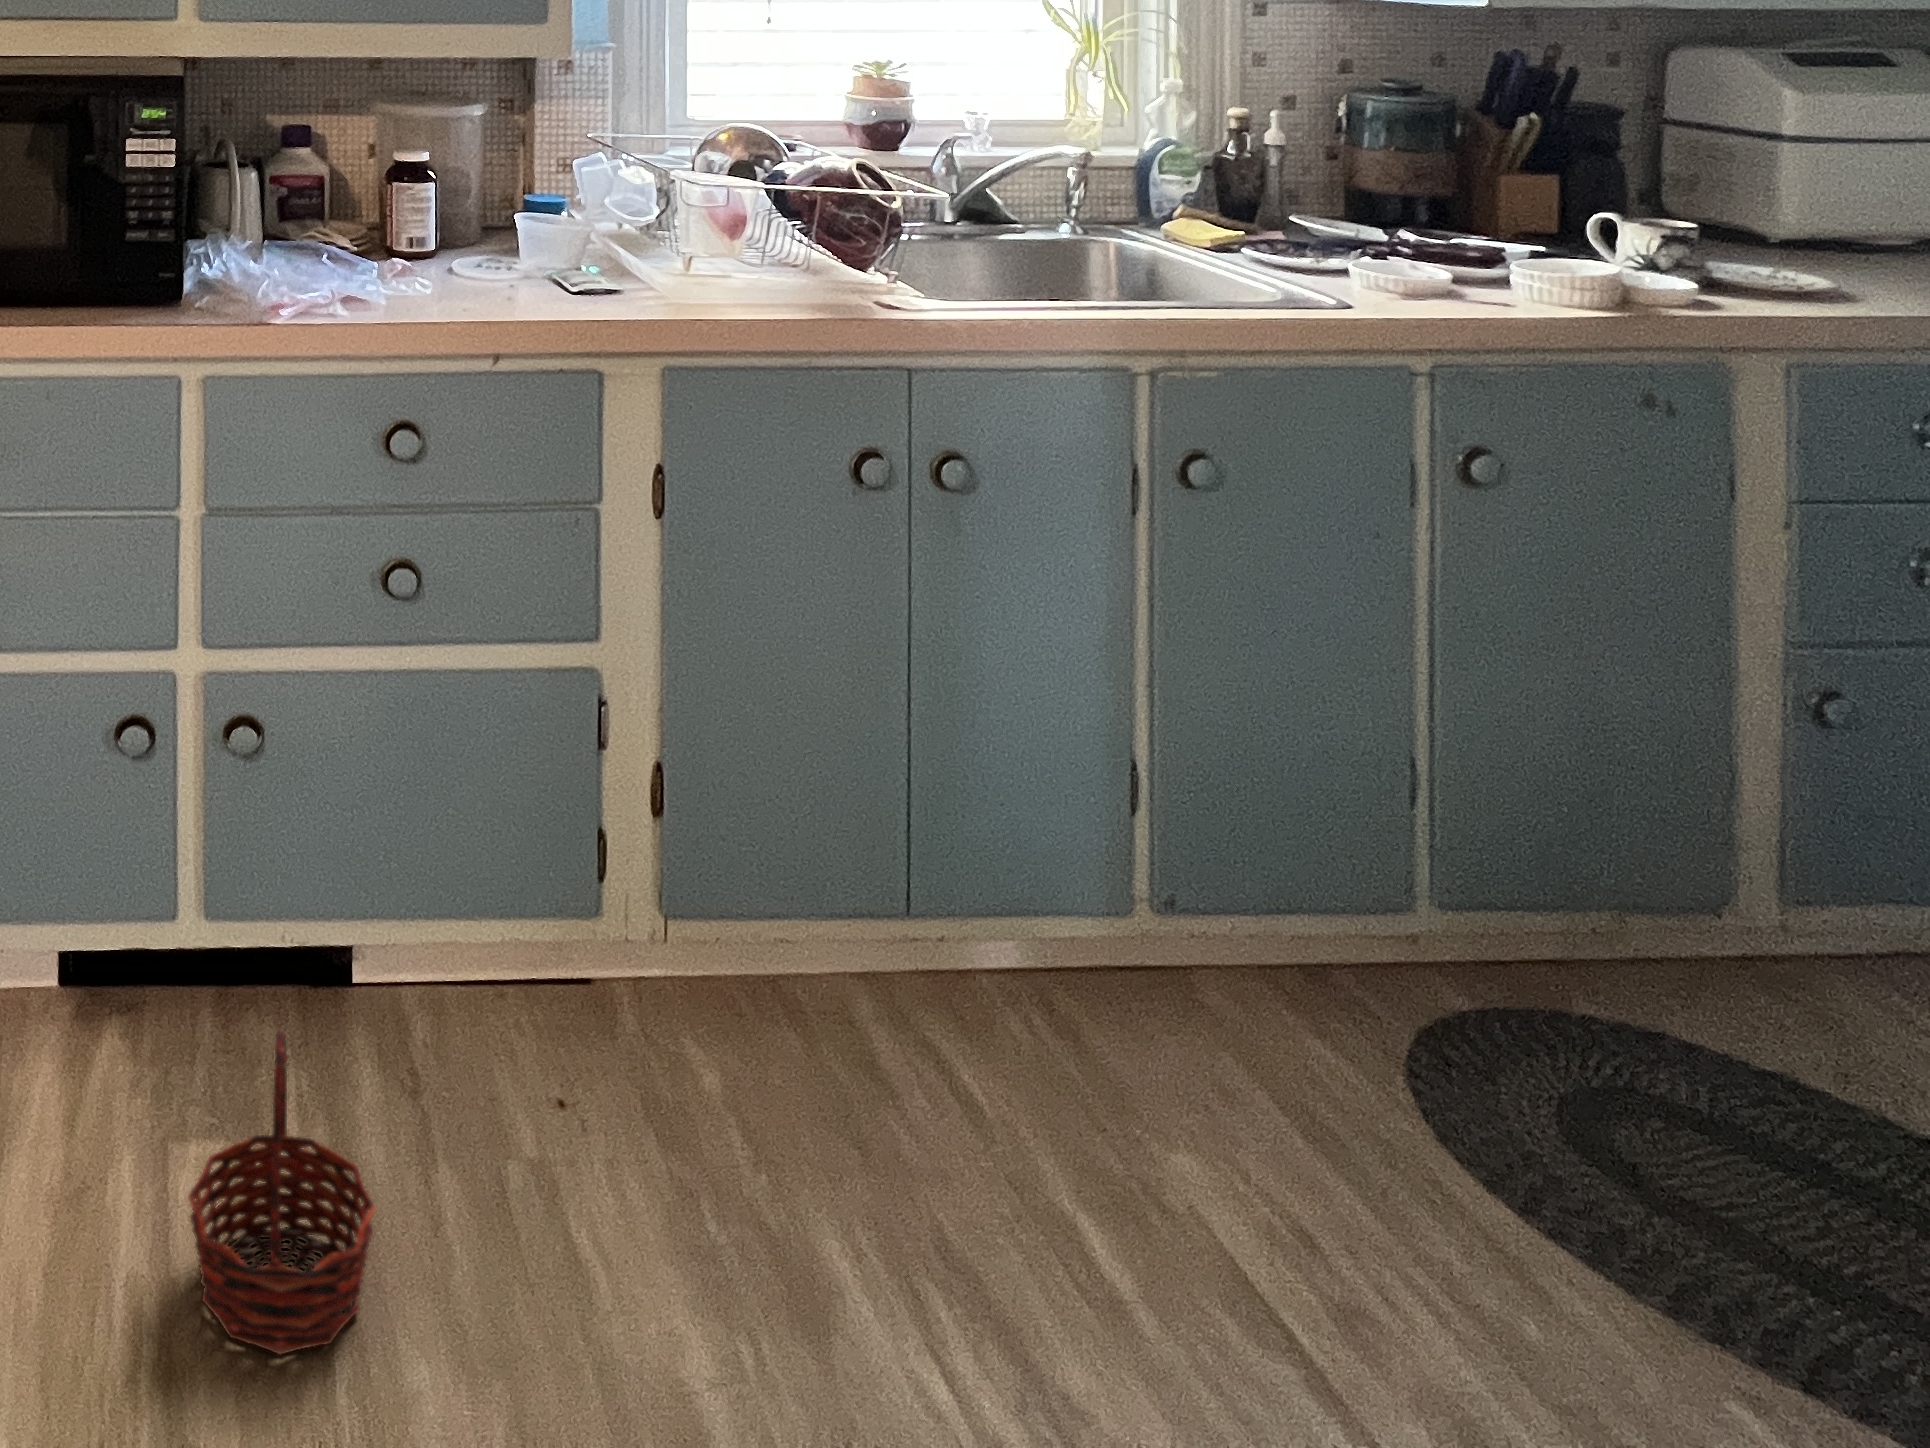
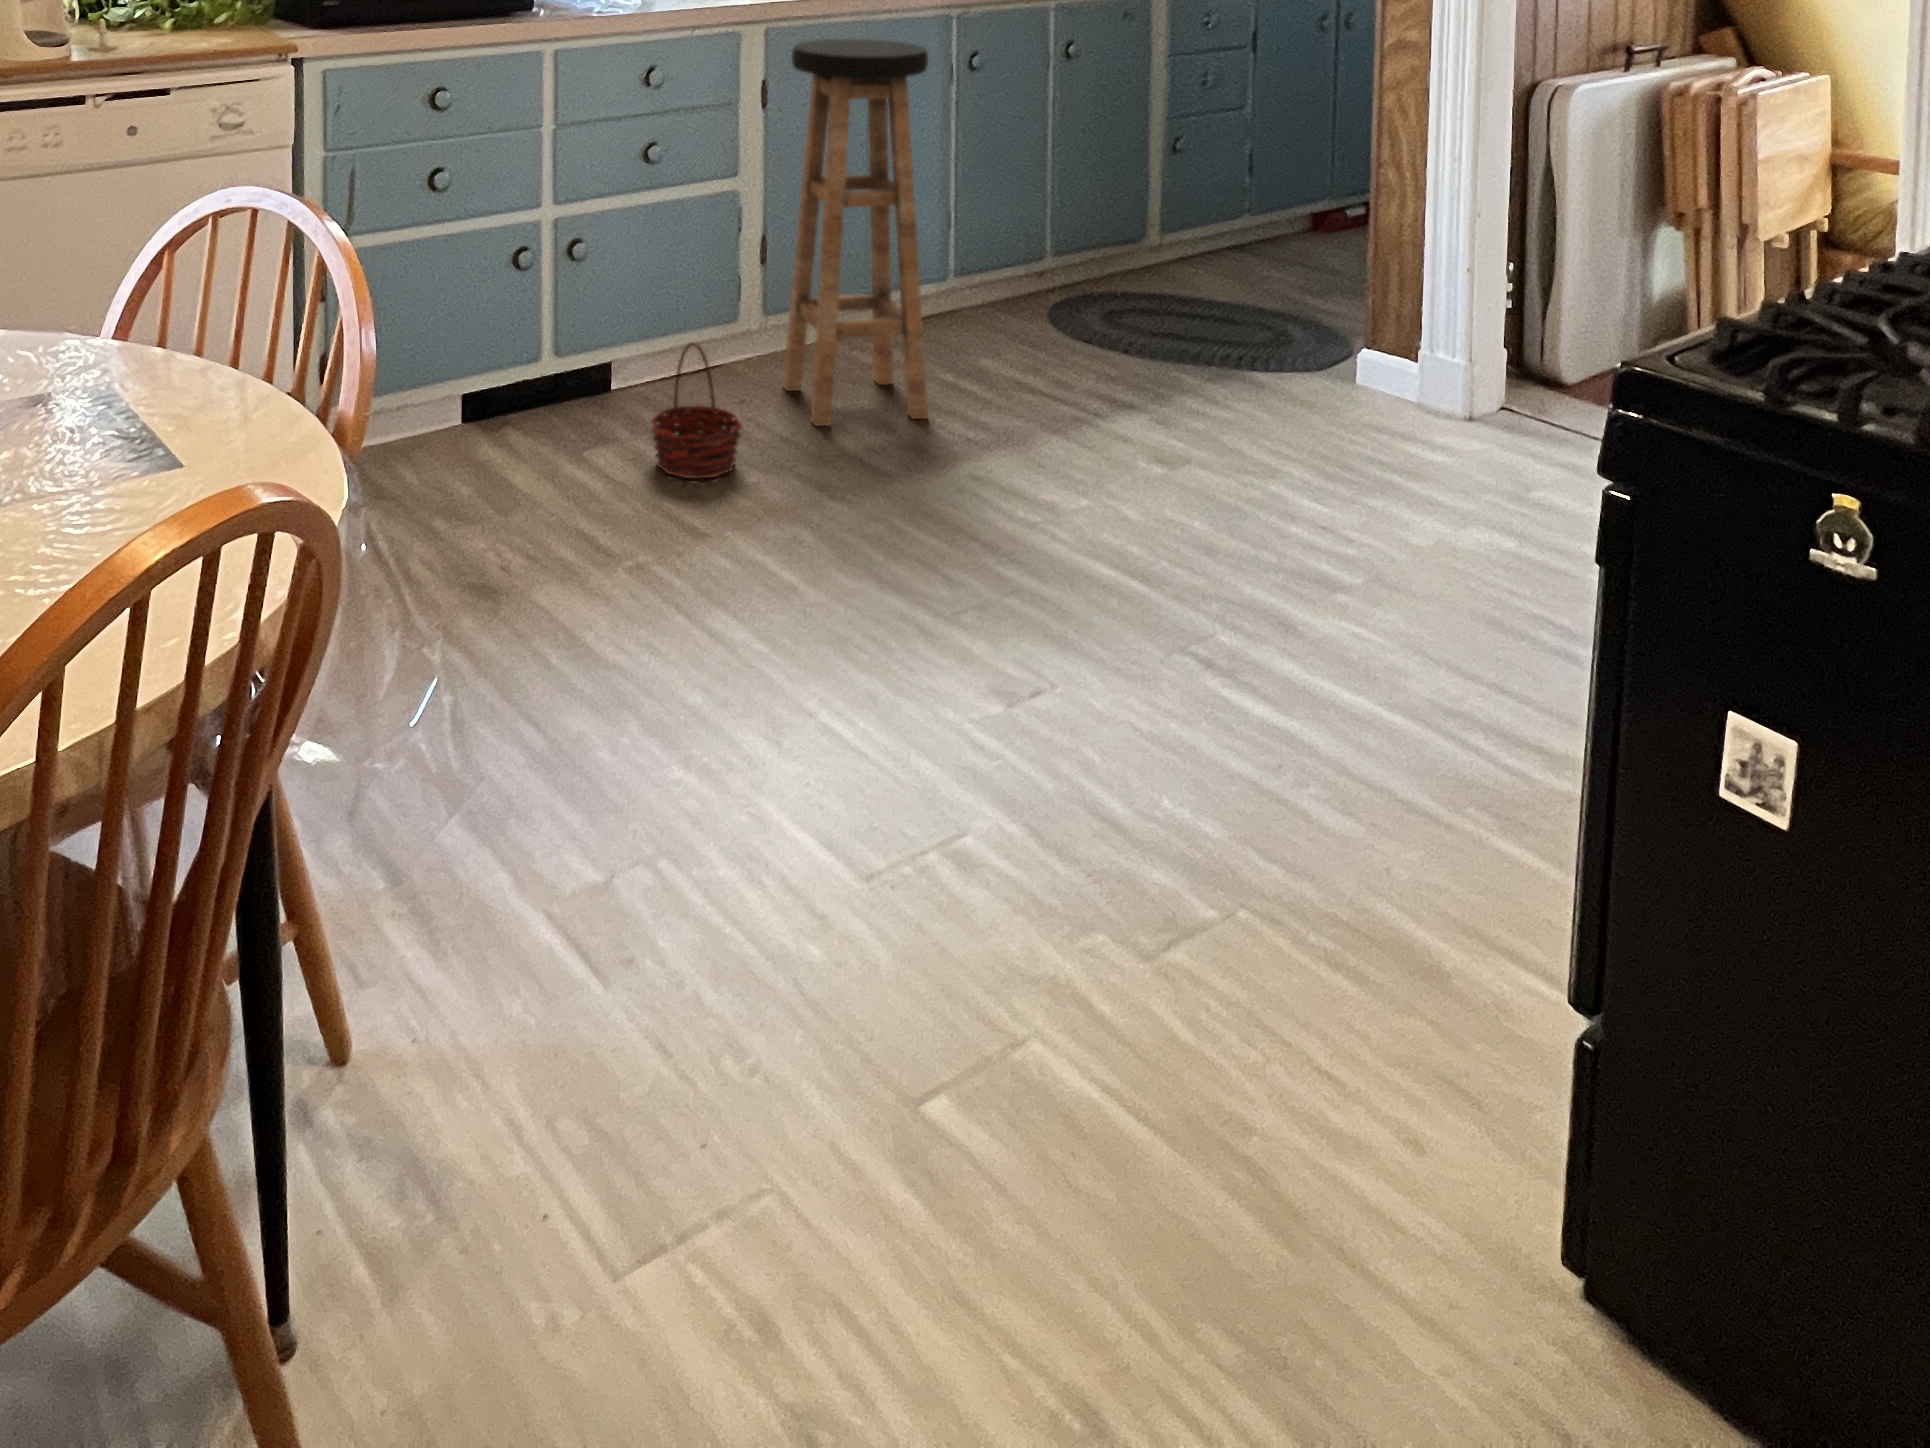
bar stool: none [600,416,897,1332] -> present [782,39,928,426]

